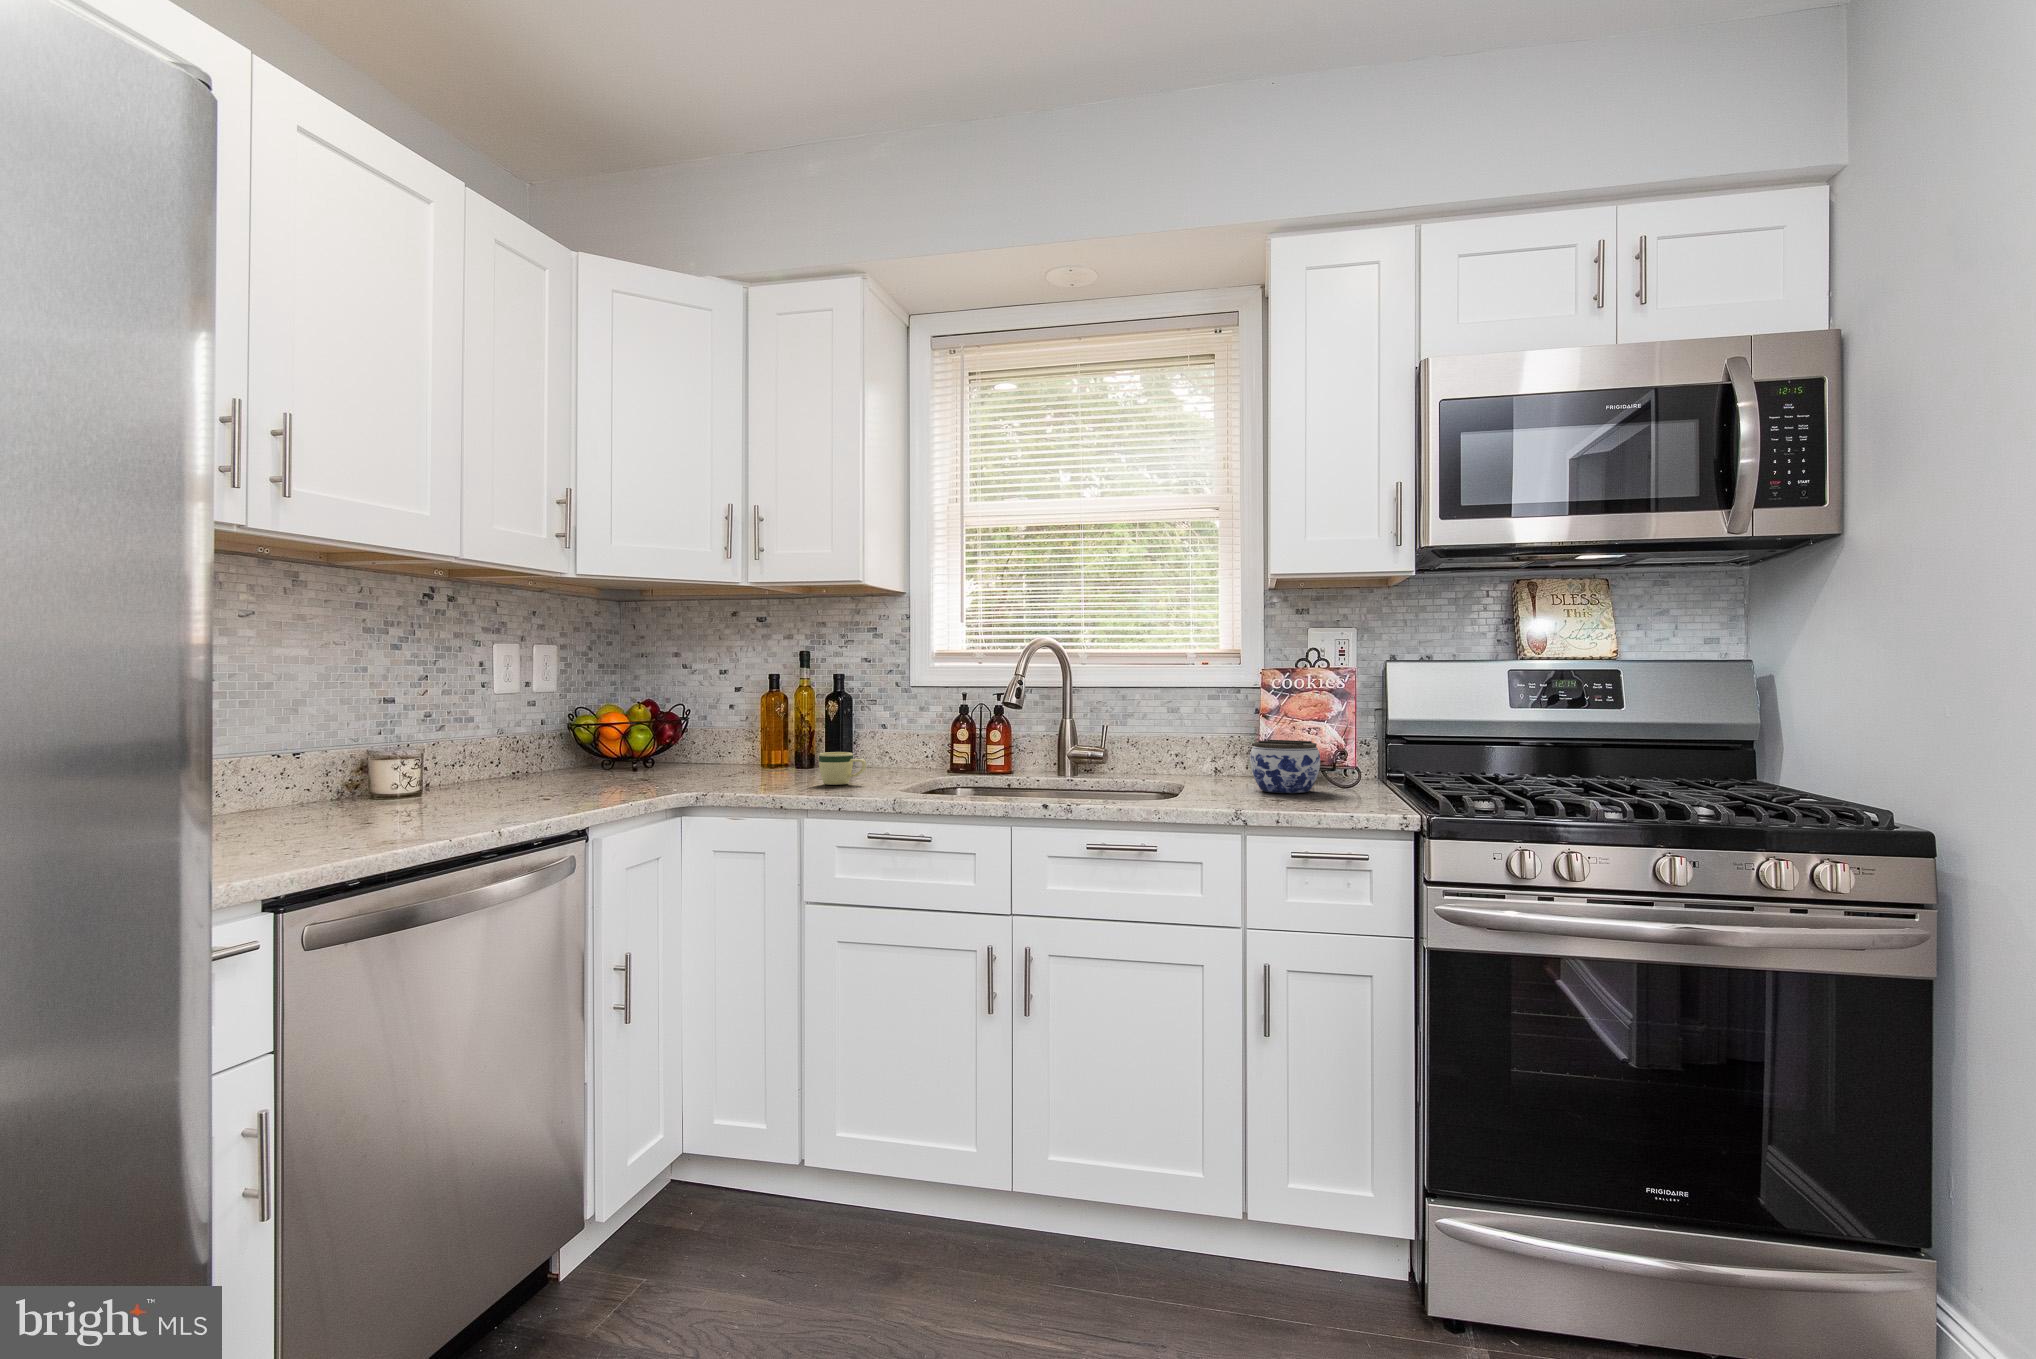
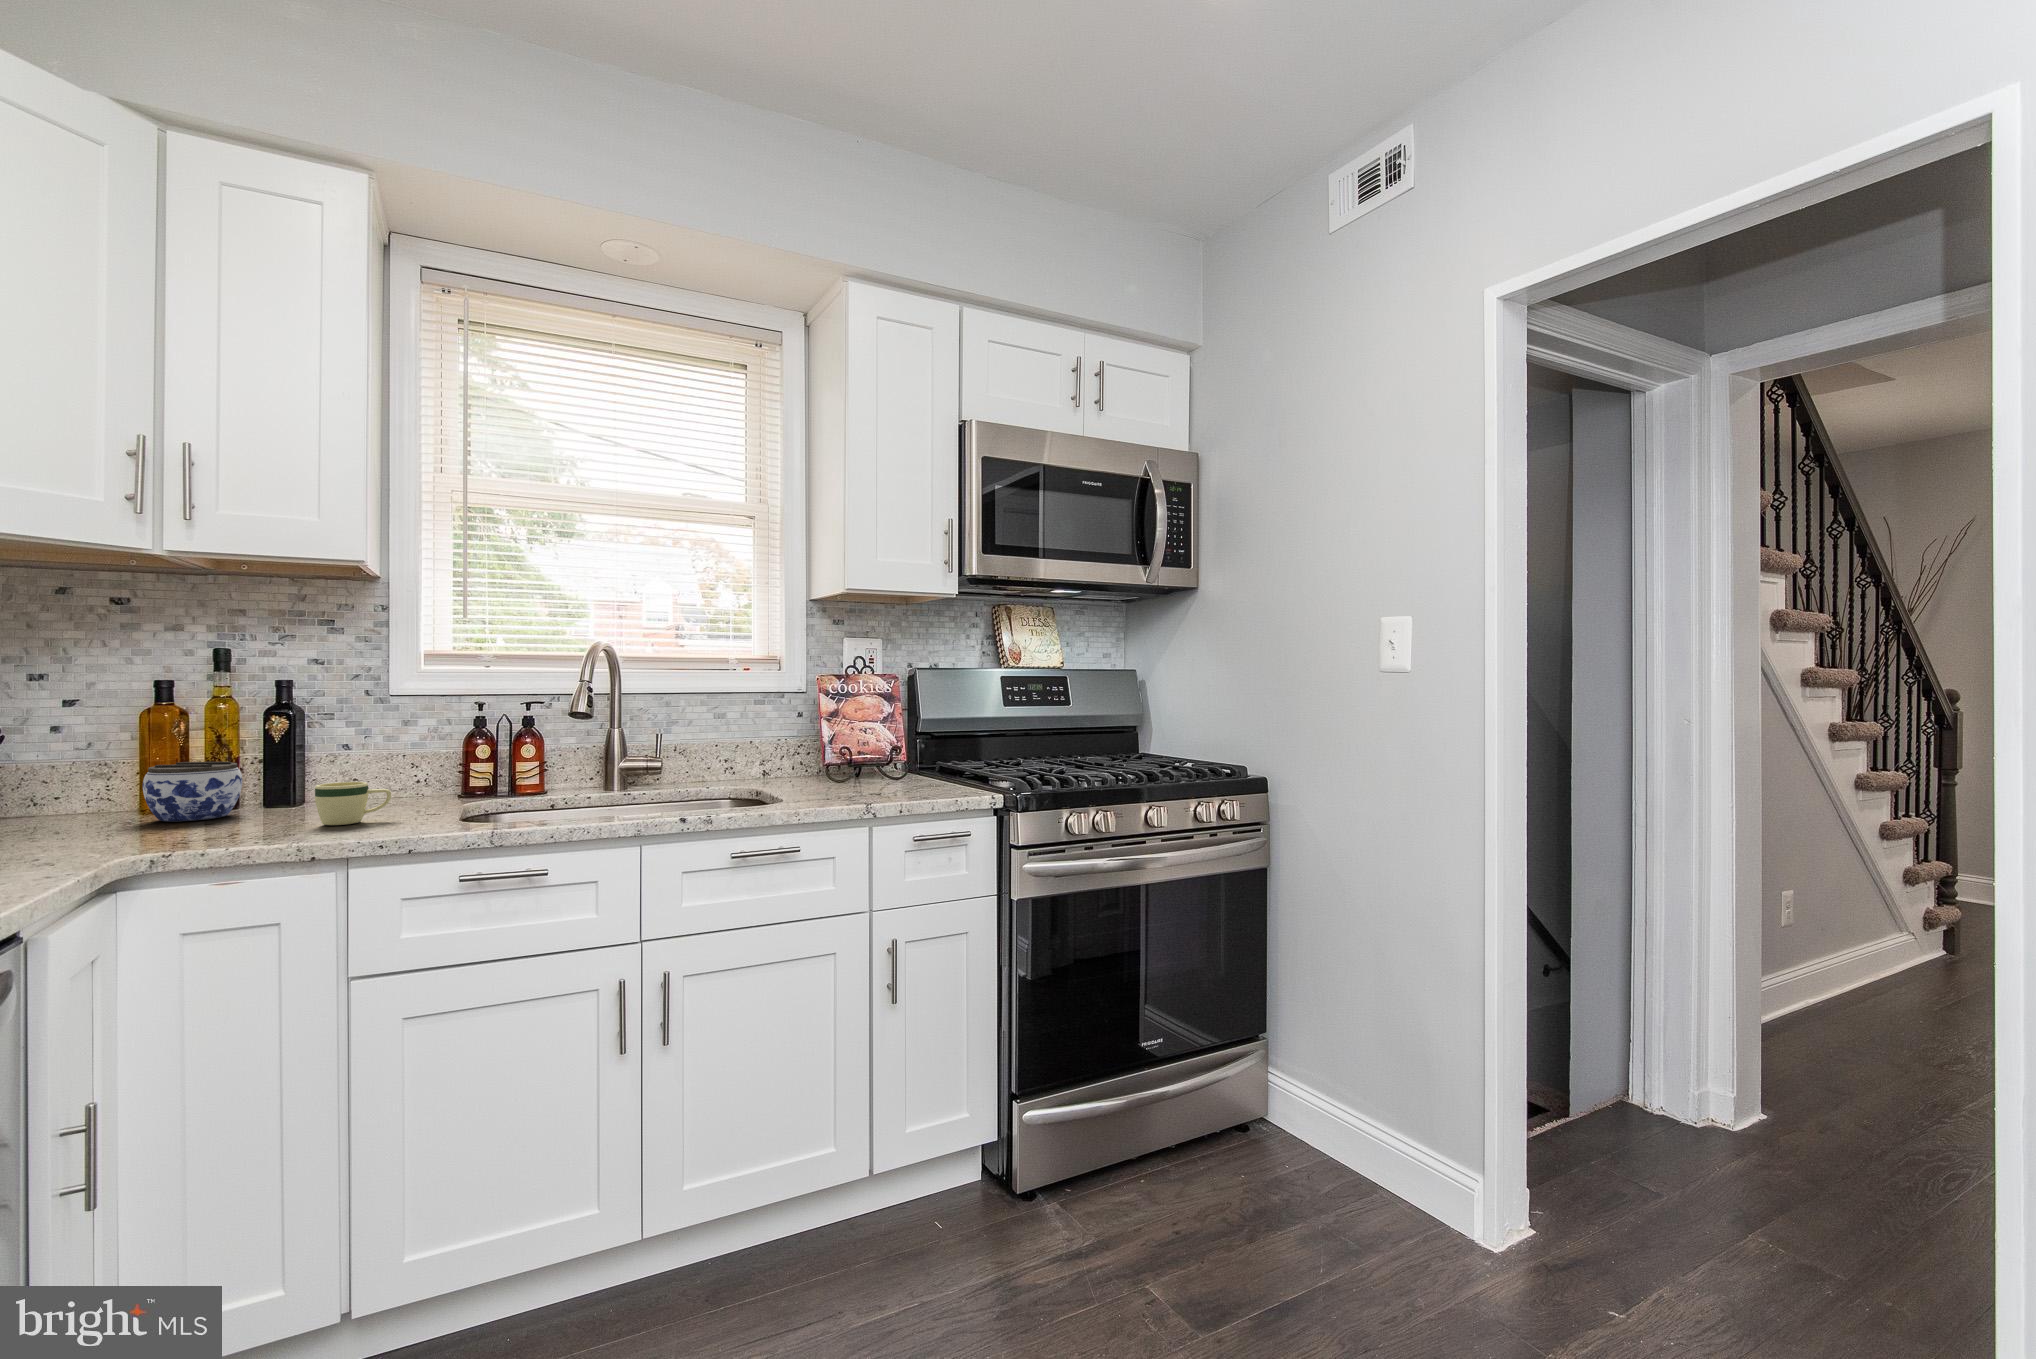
jar: present [1250,740,1320,793] -> present [143,762,242,822]

